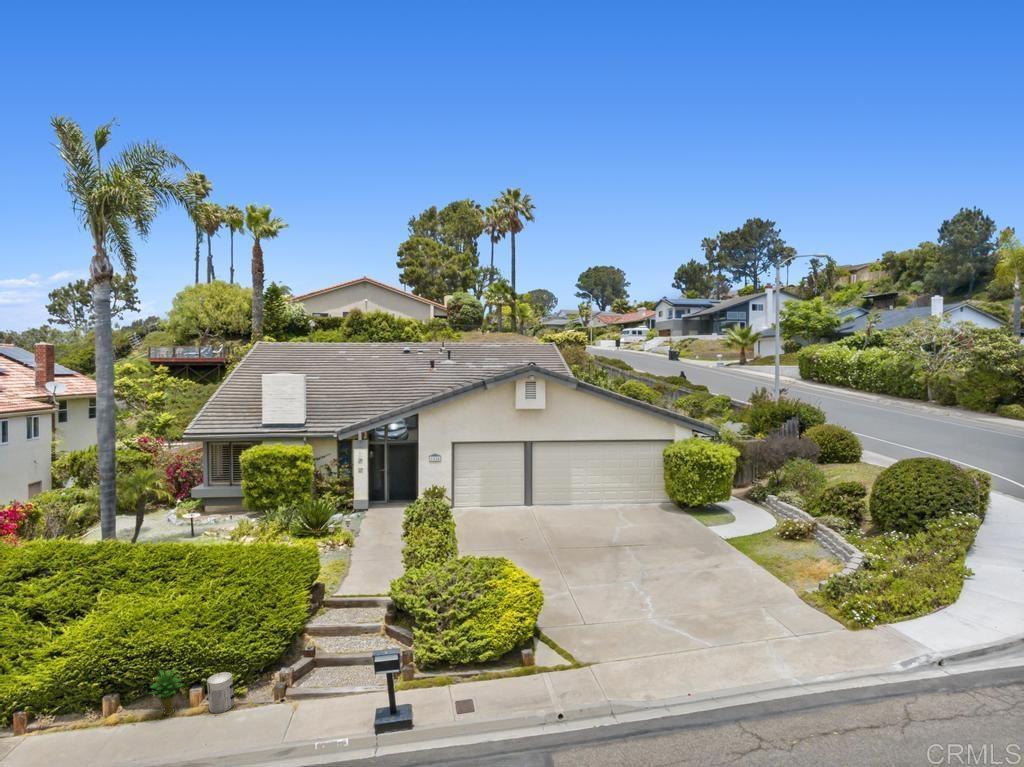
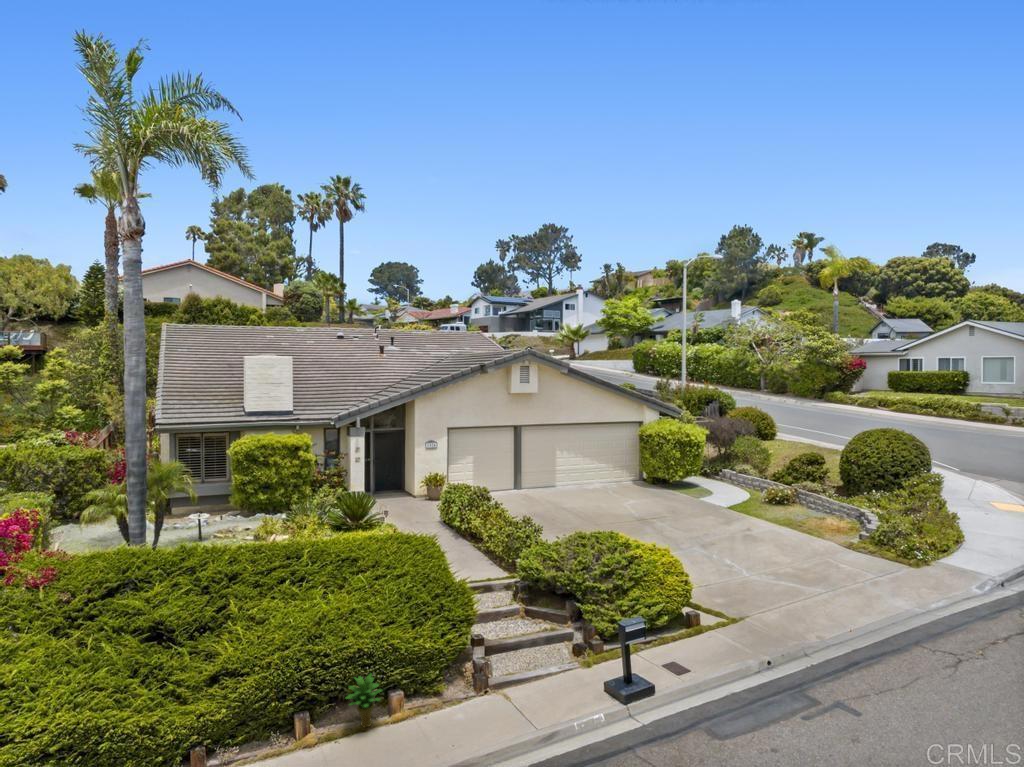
waste bin: present [206,672,235,714] -> none [408,669,438,716]

